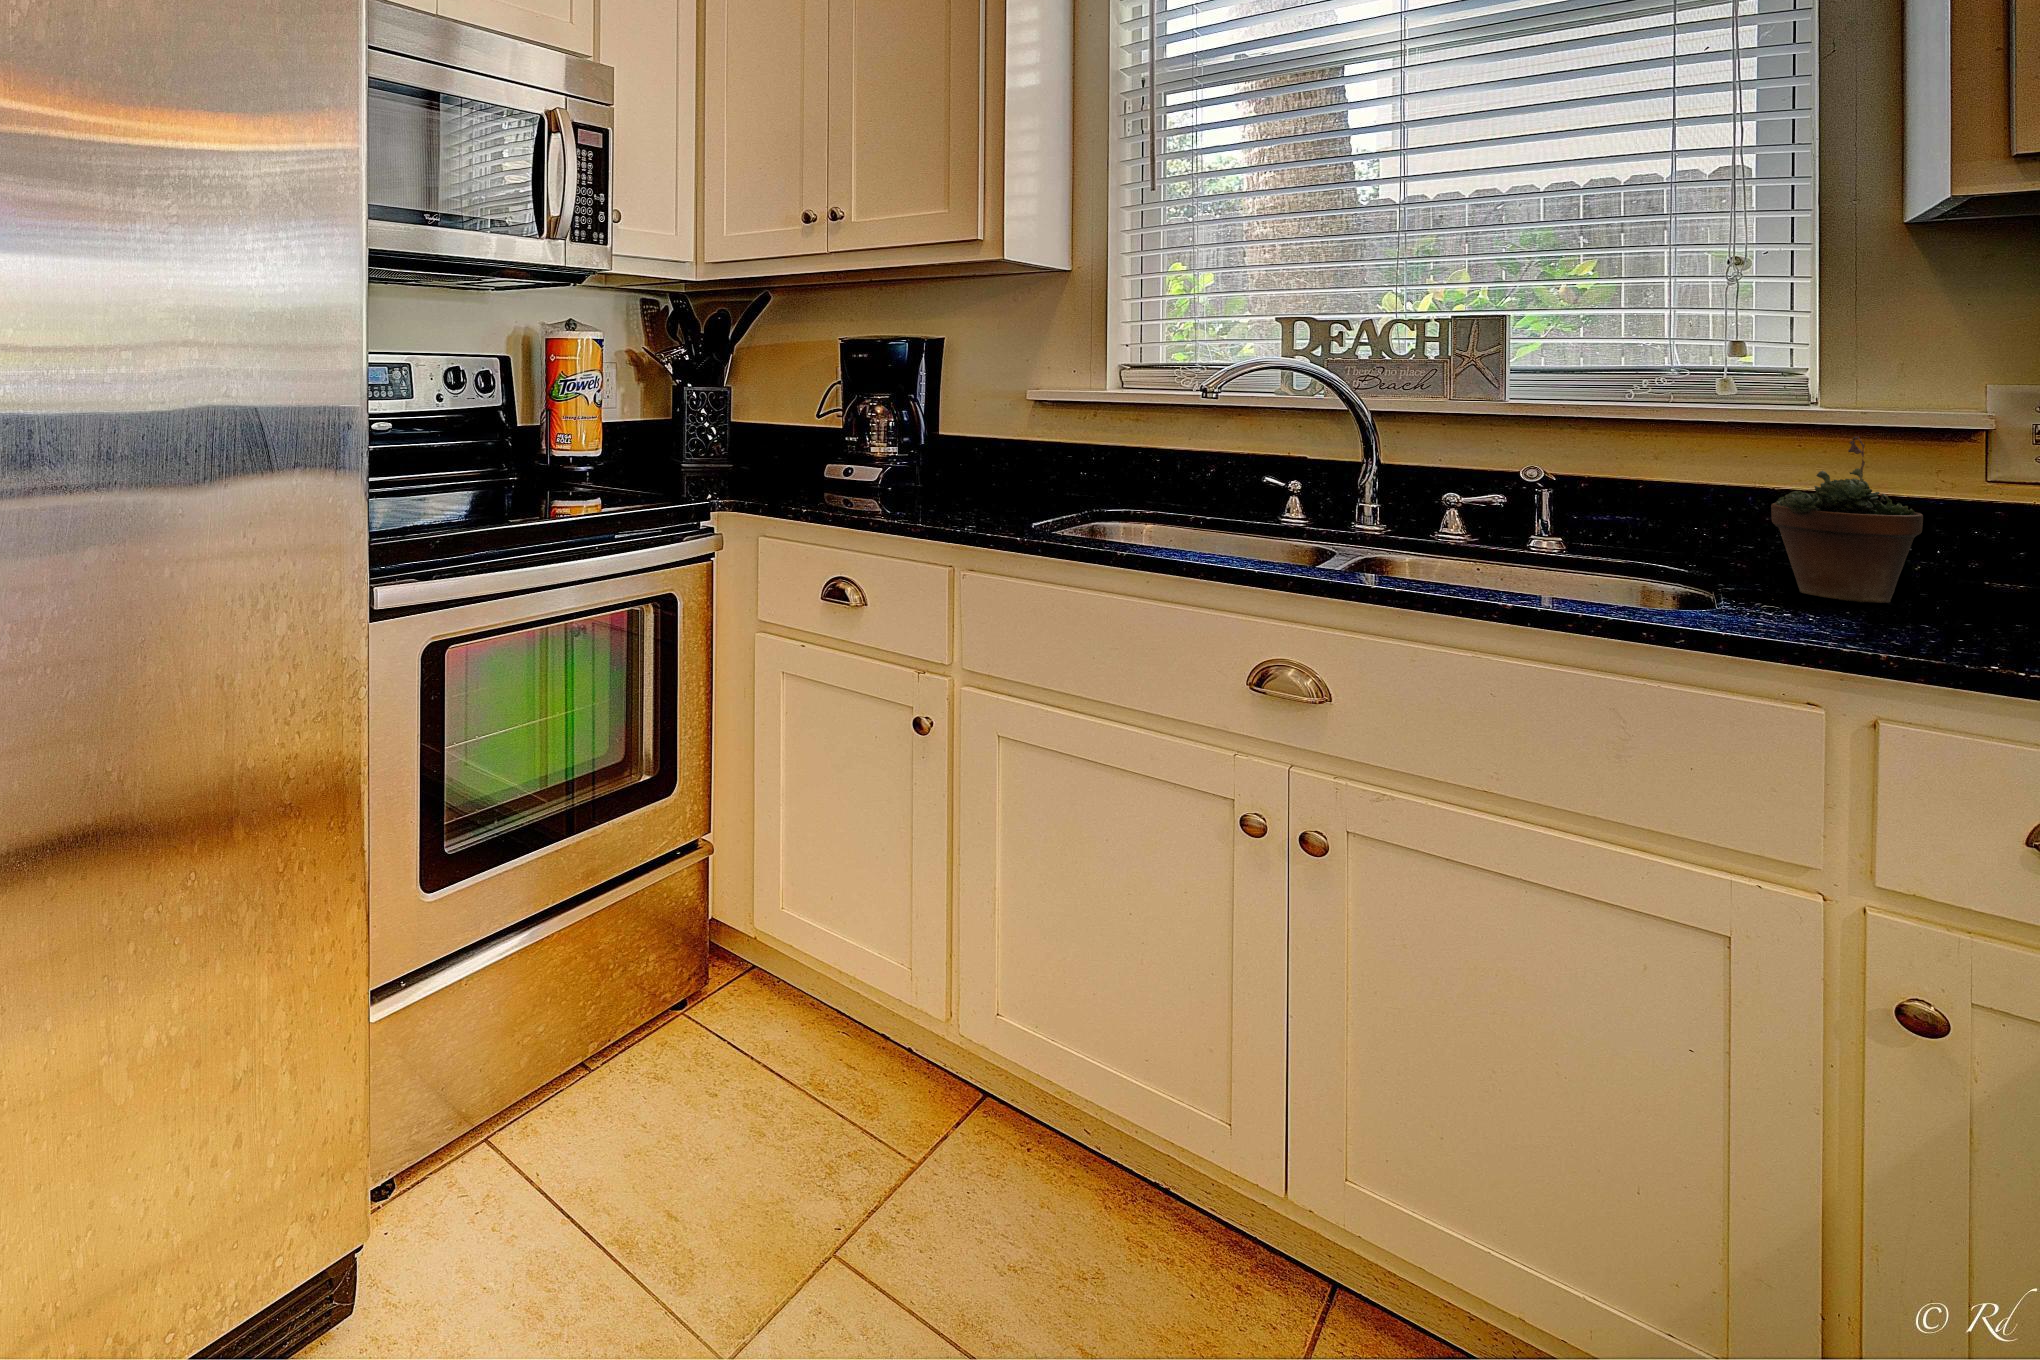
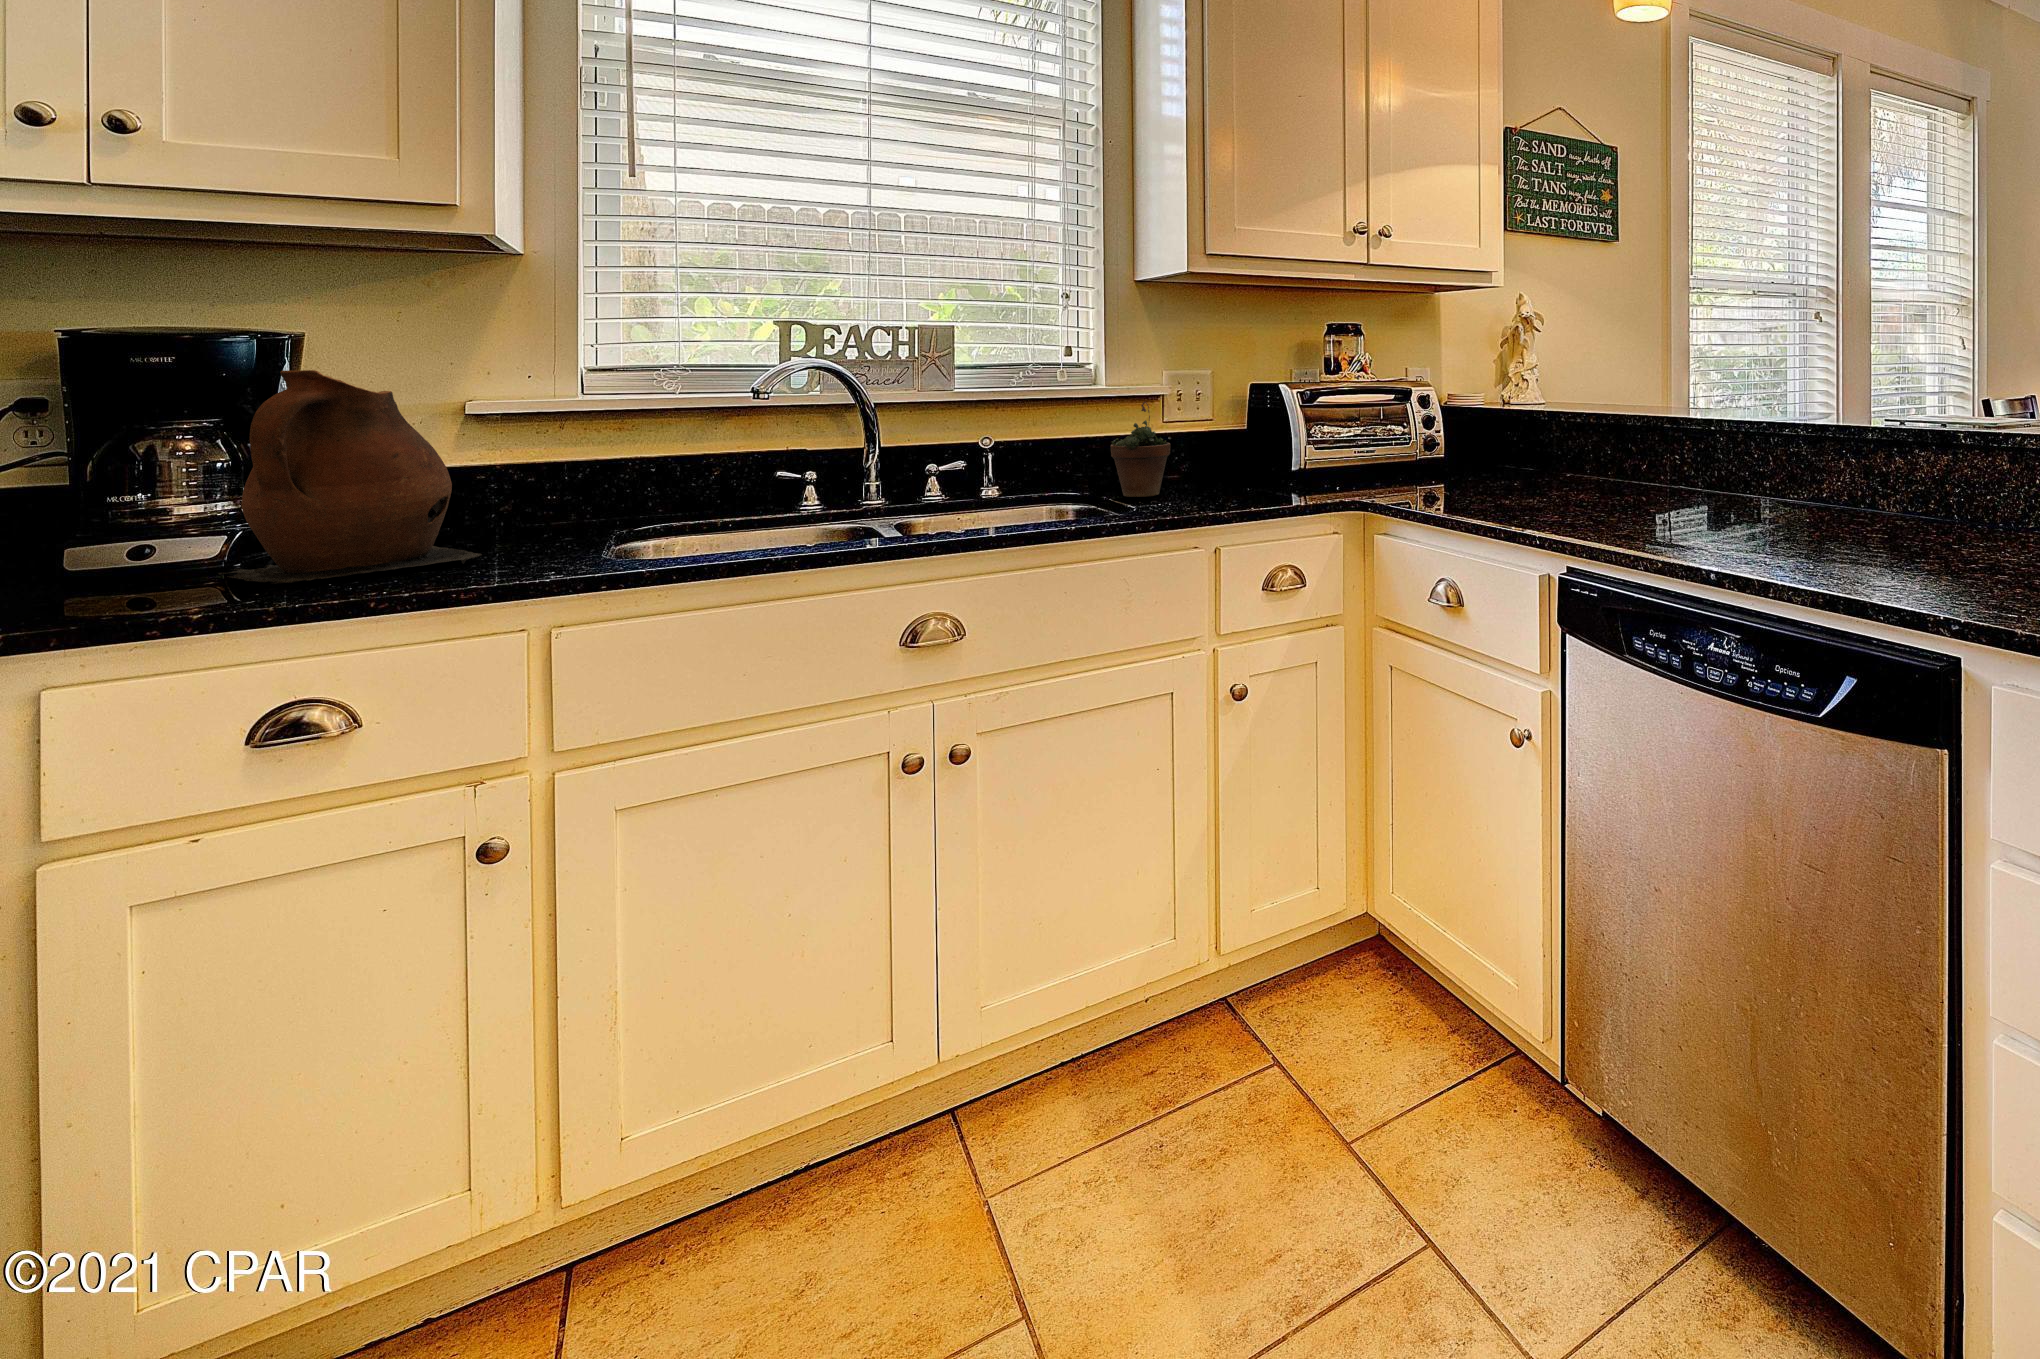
ceramic pitcher: none [874,361,997,514] -> present [218,370,481,584]

